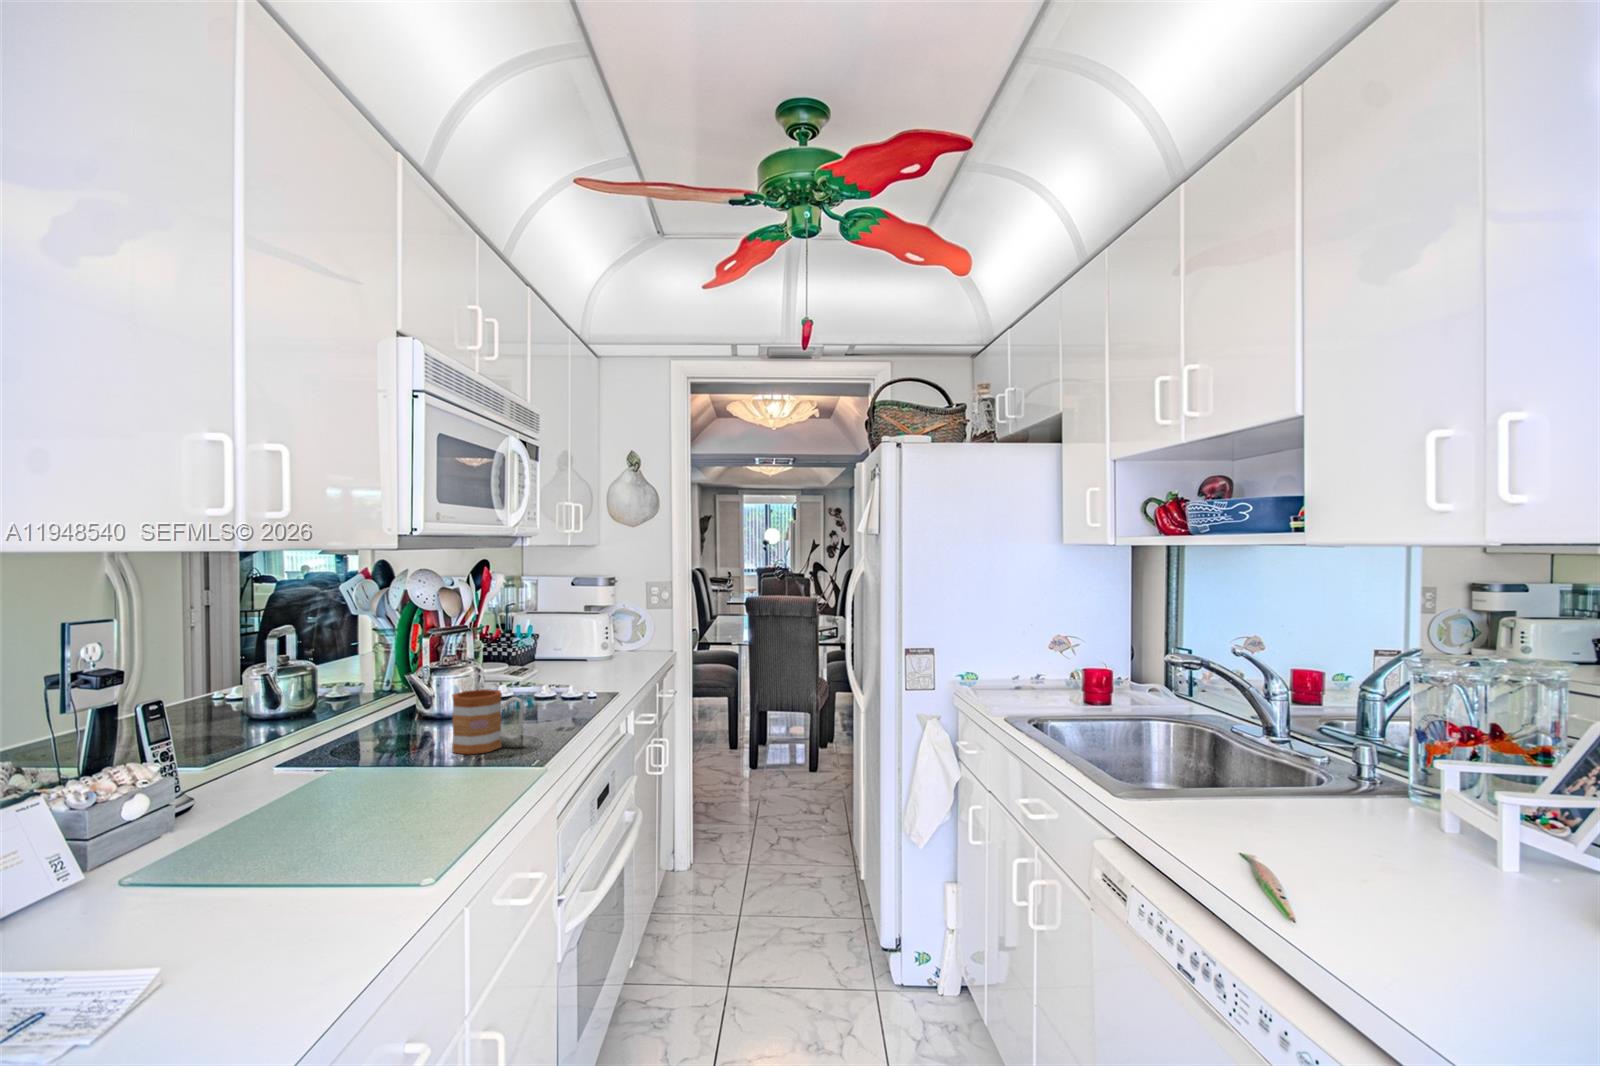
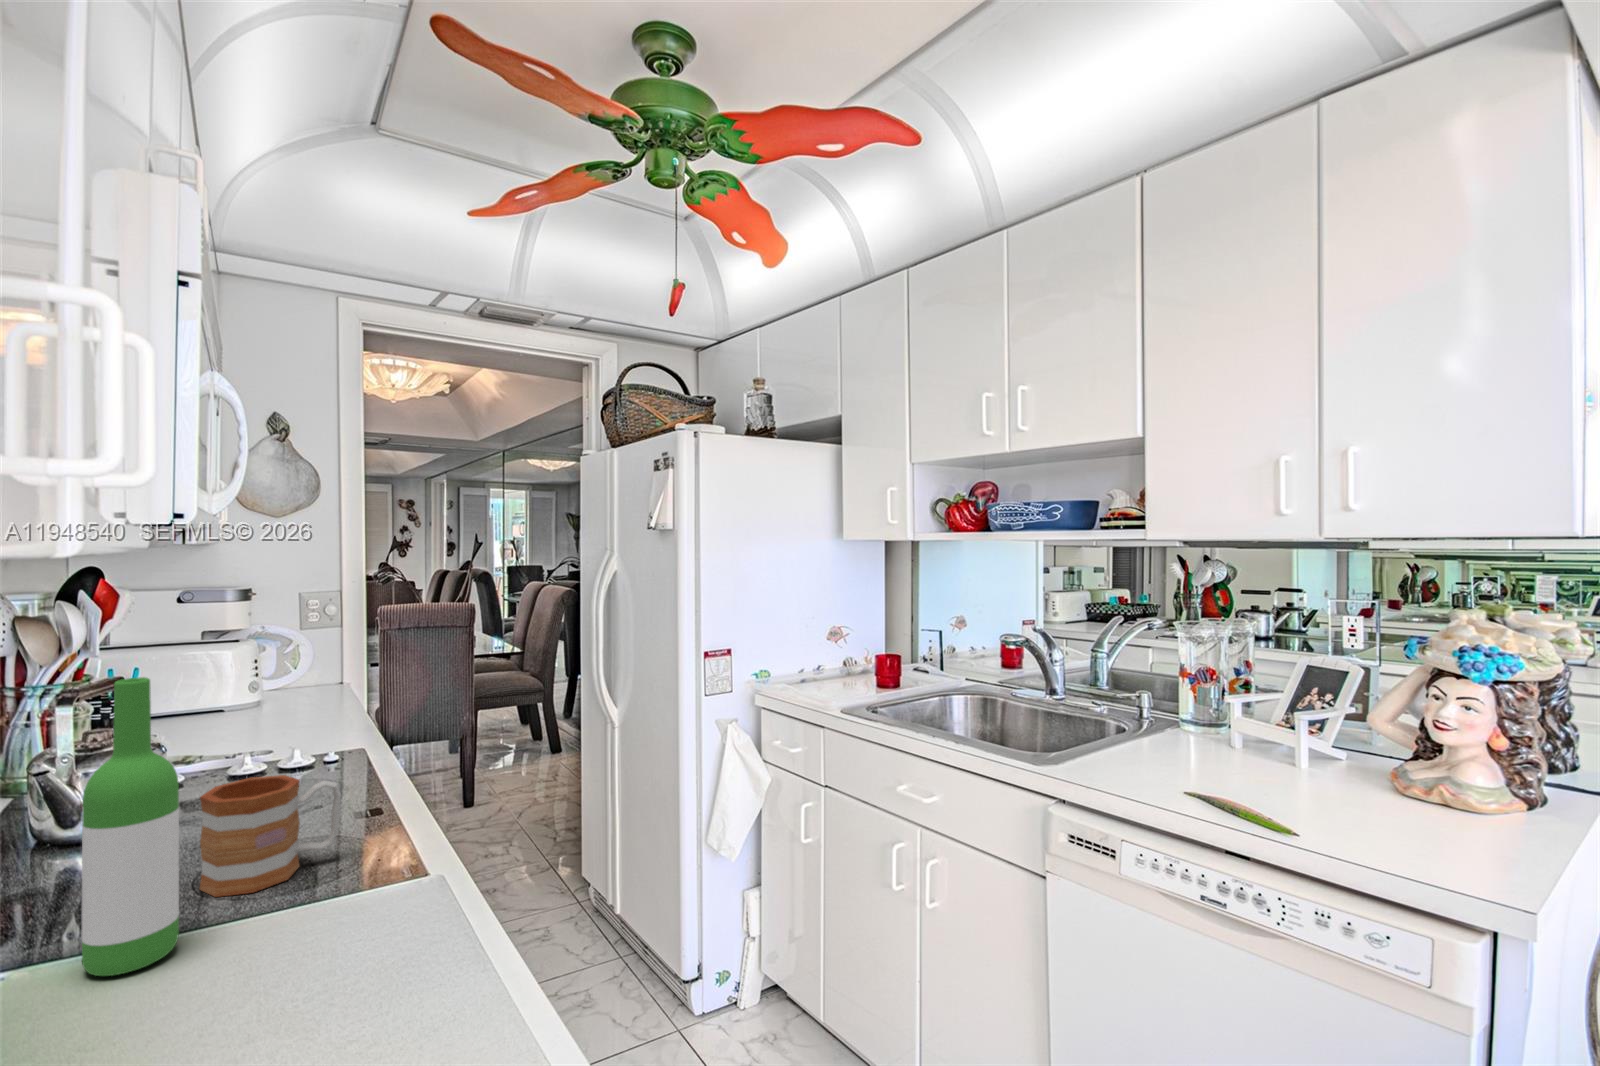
wine bottle: none [371,619,414,774] -> present [82,677,179,976]

